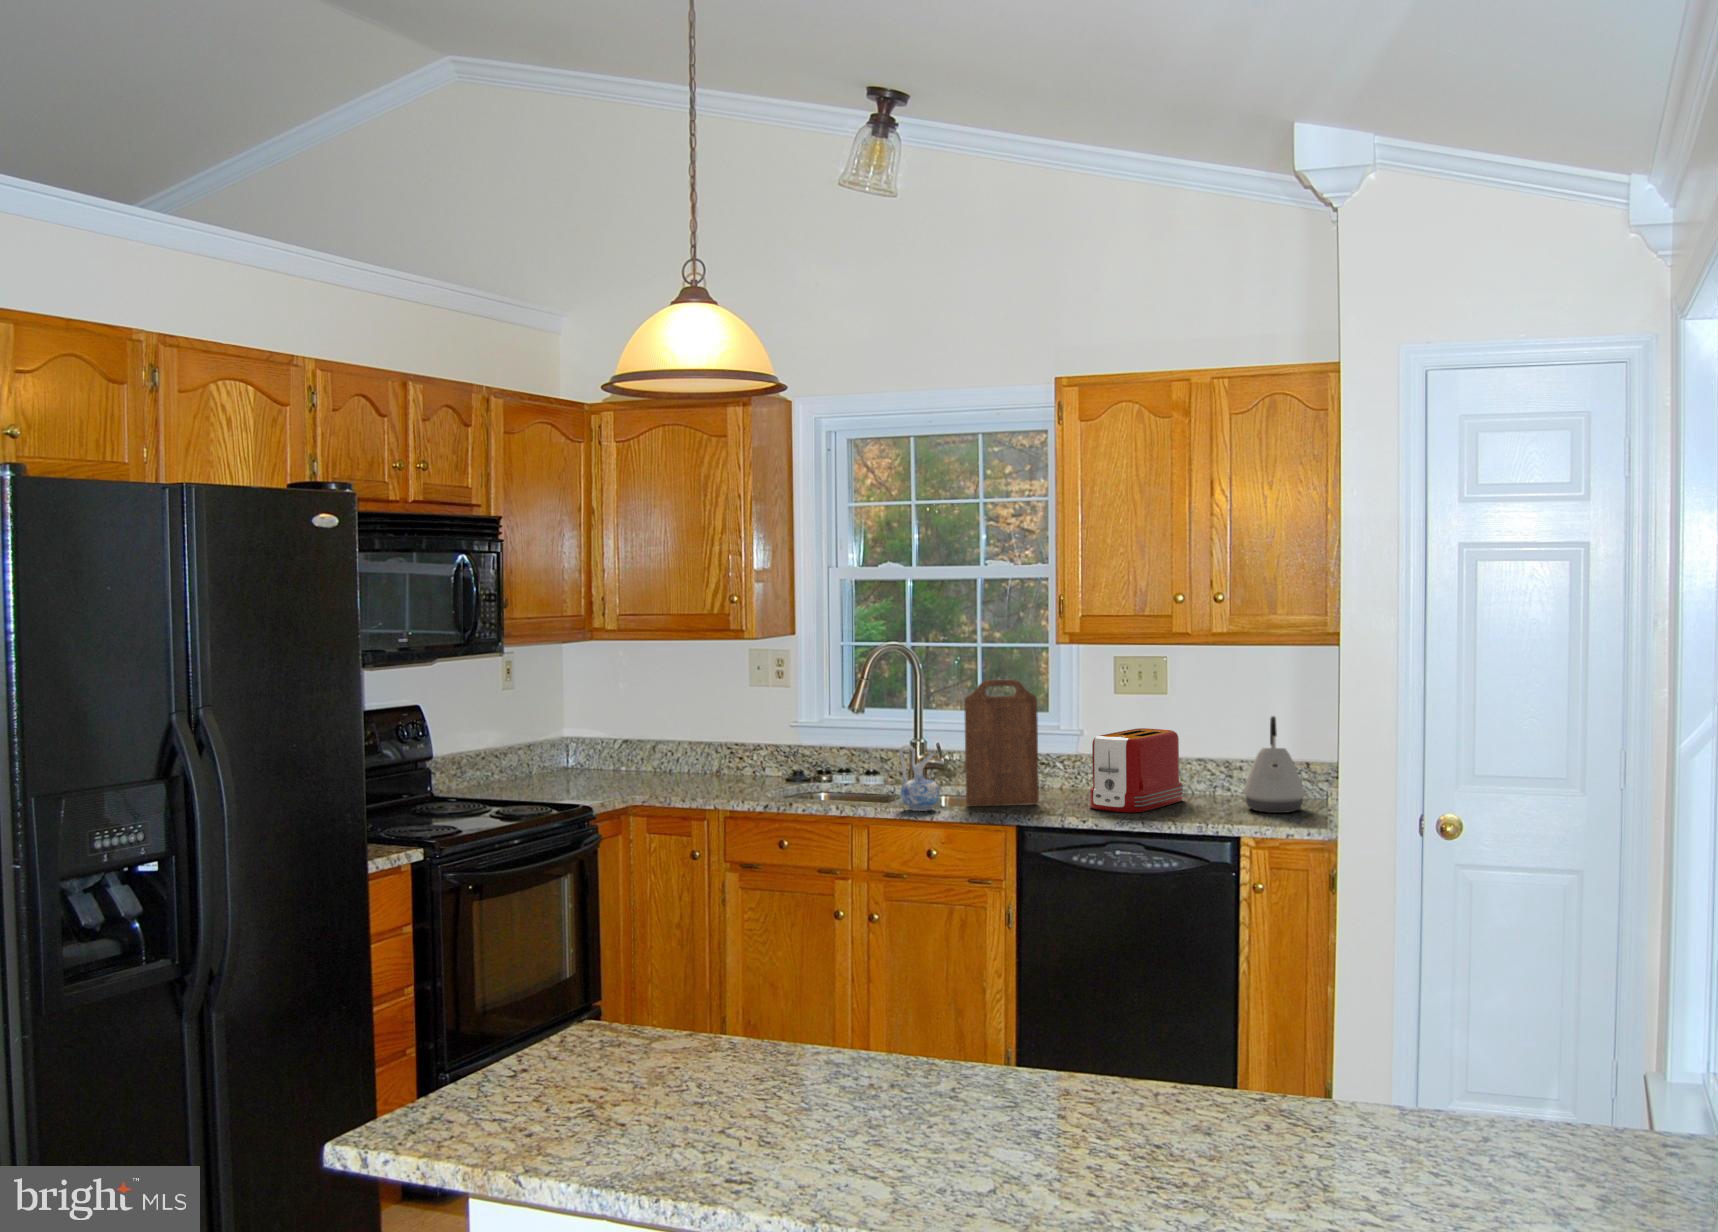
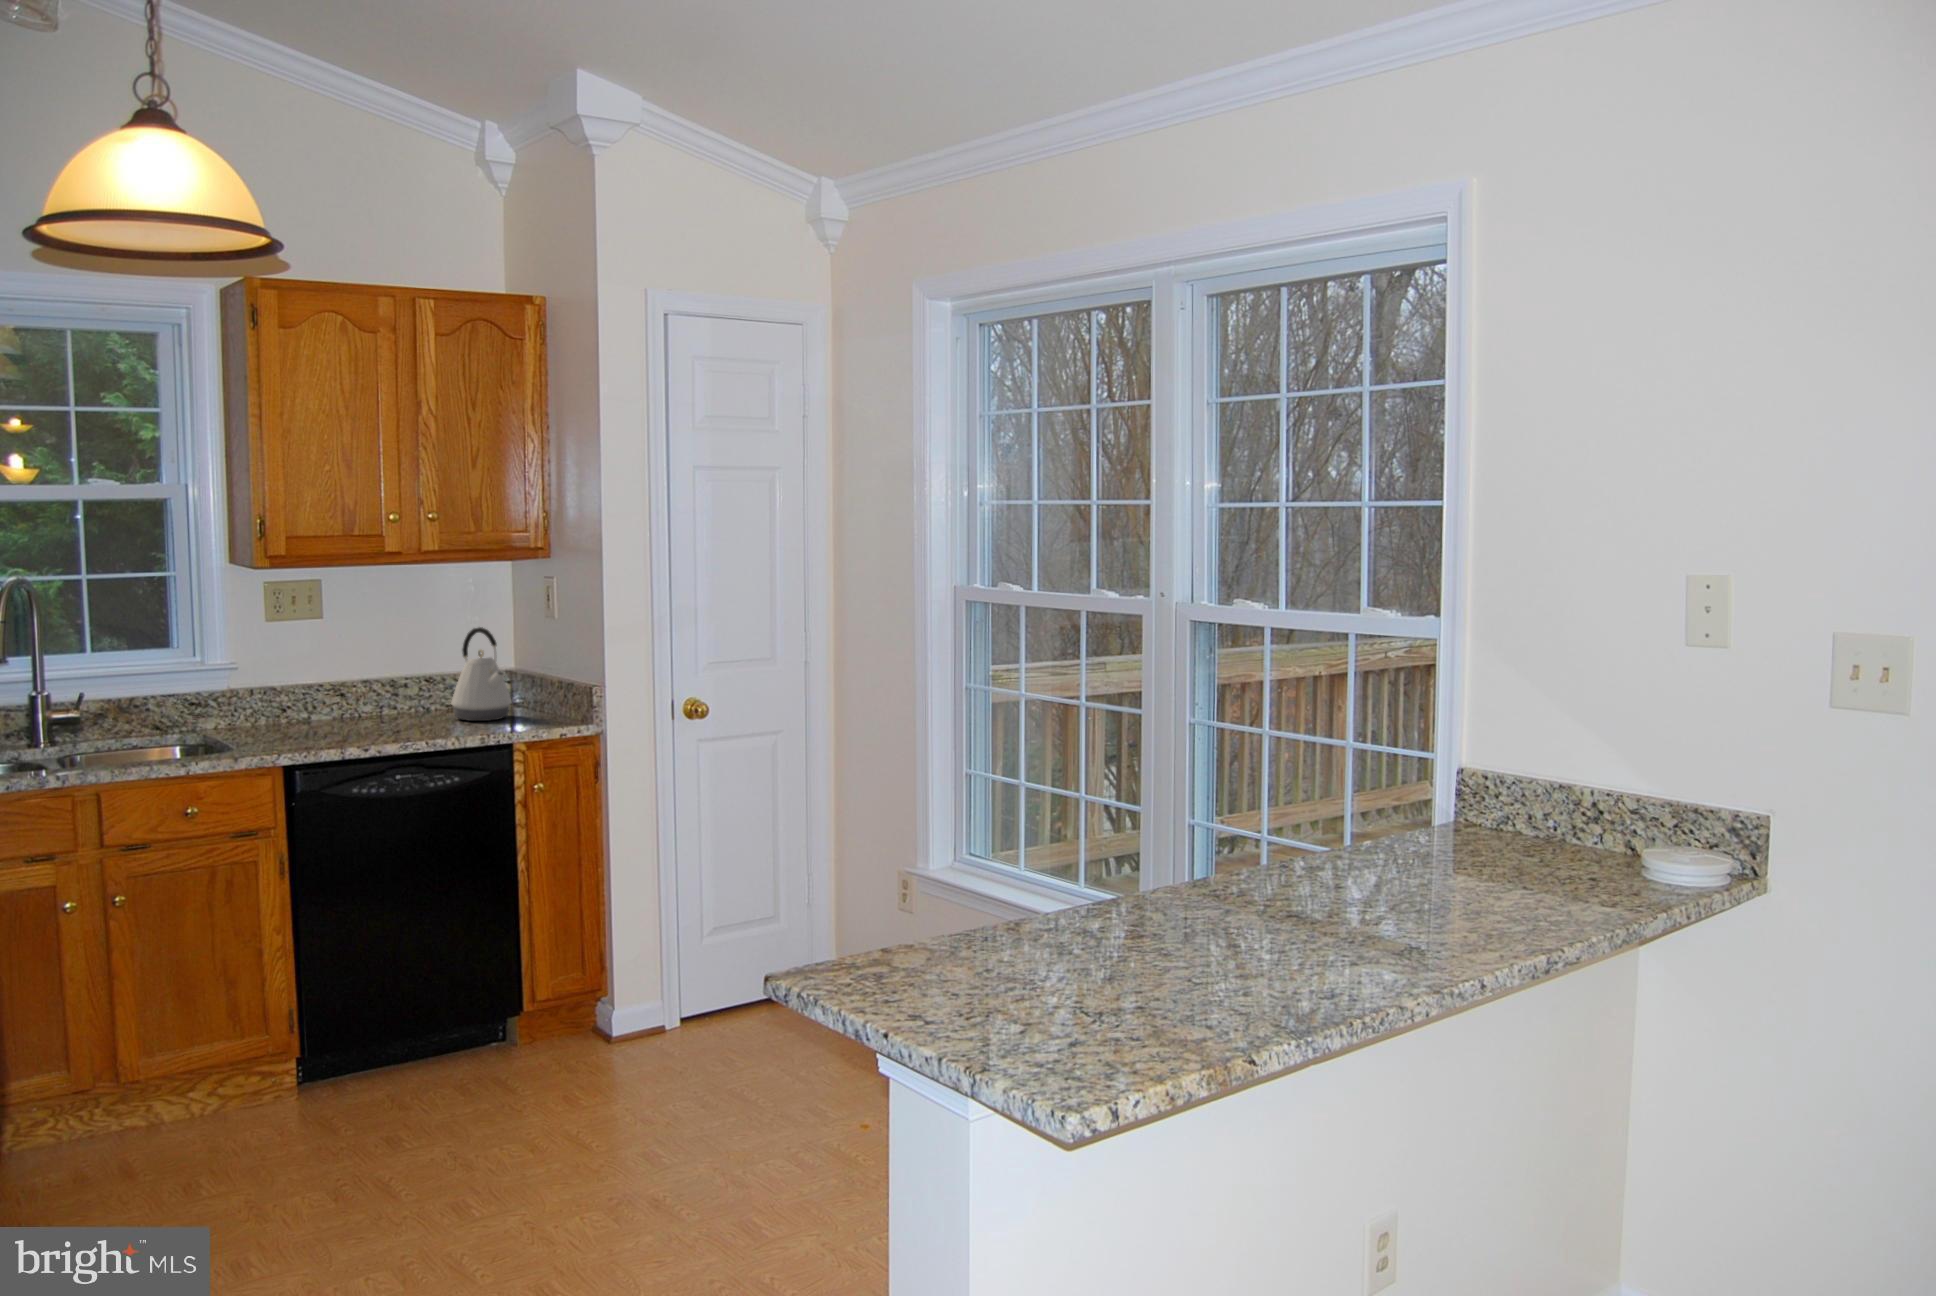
cutting board: present [964,680,1039,806] -> none [182,603,258,756]
toaster: present [1088,728,1184,813] -> none [313,651,387,740]
ceramic pitcher: present [900,745,940,811] -> none [124,689,178,769]

